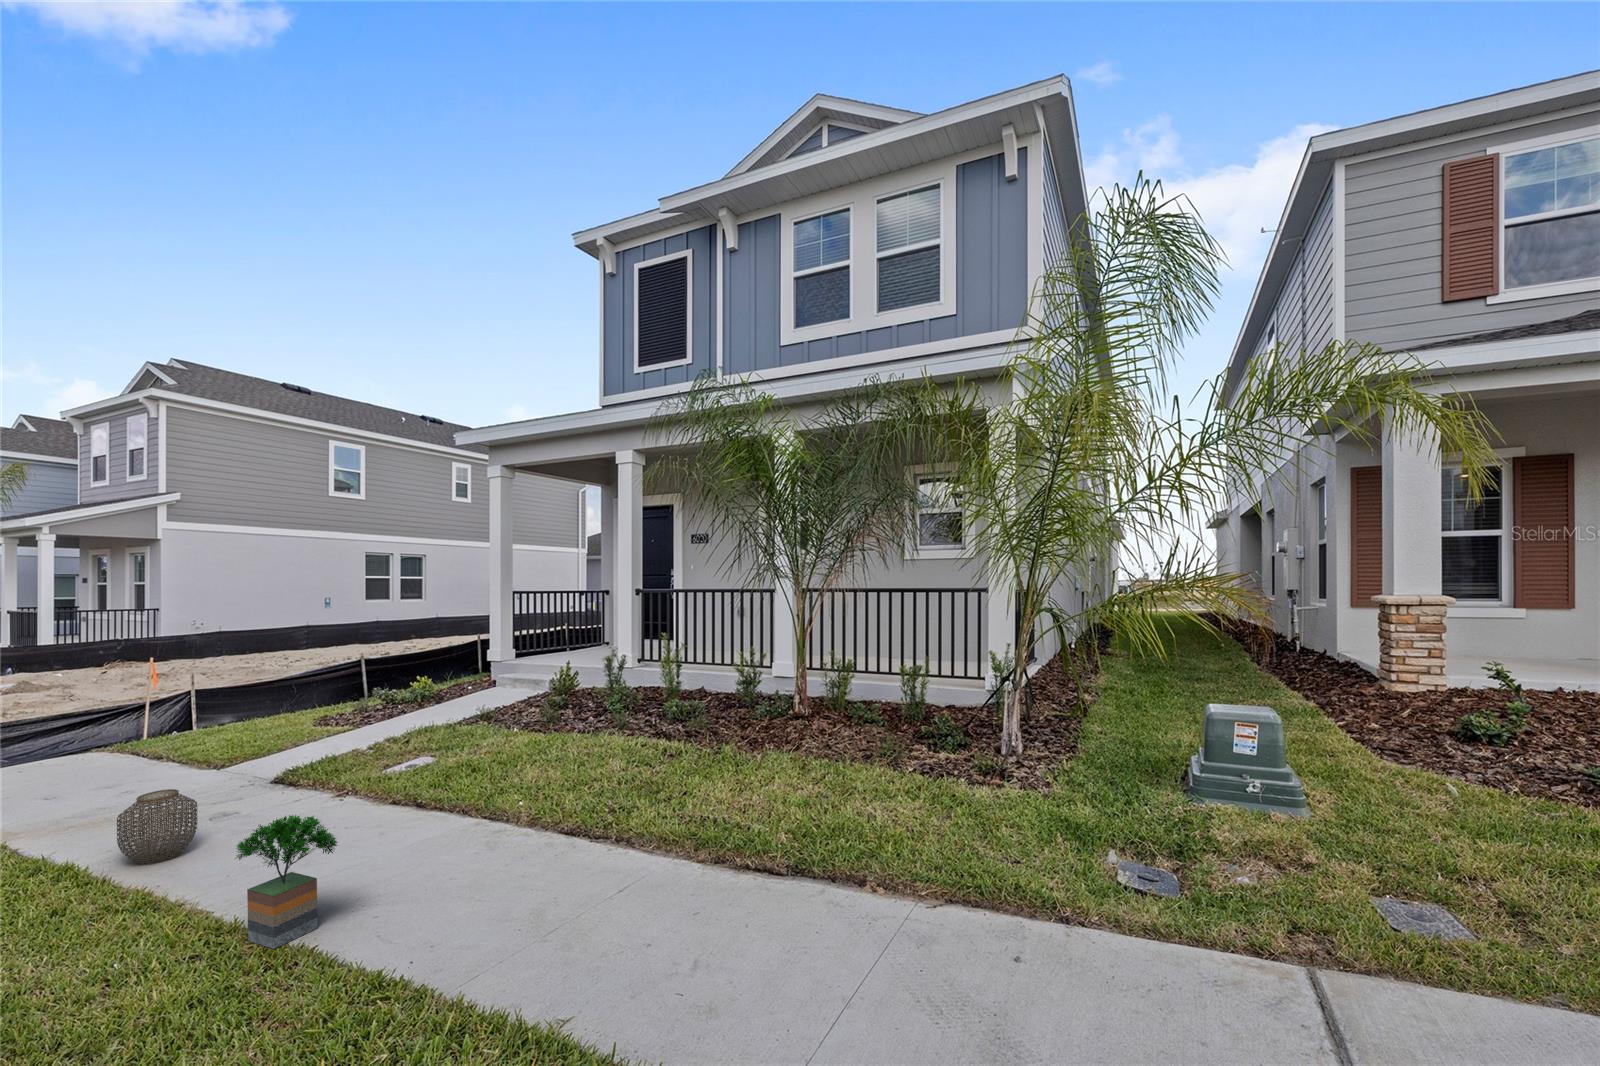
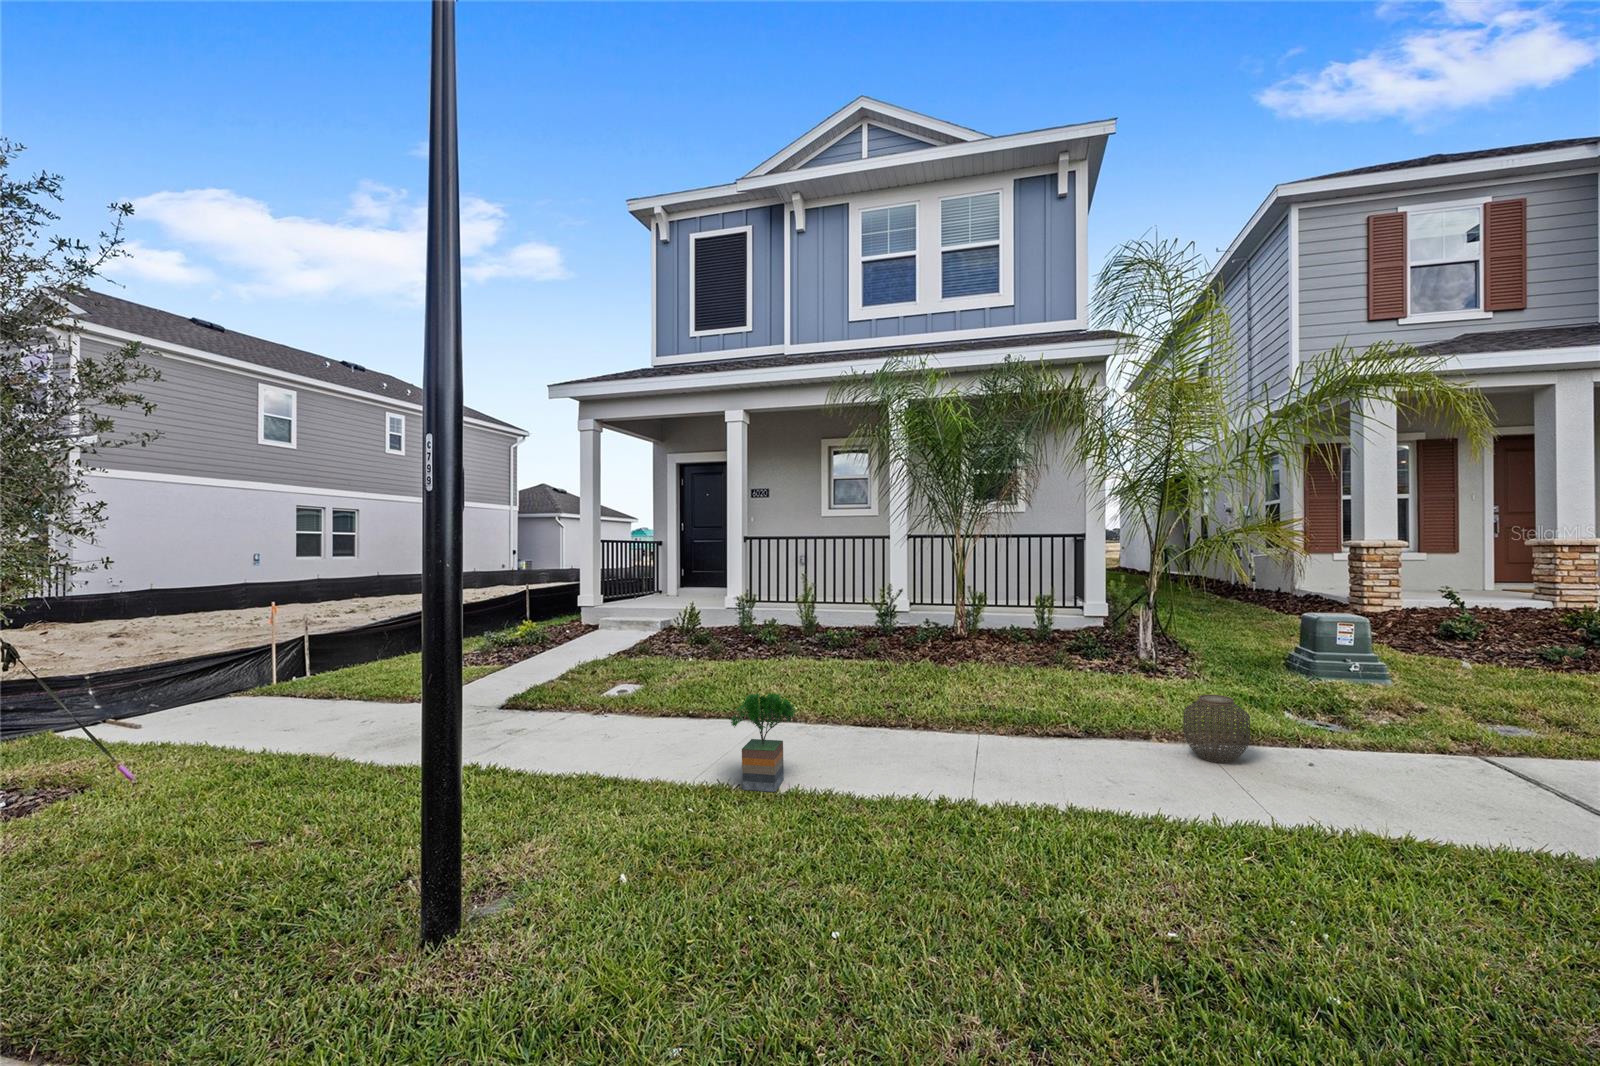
woven basket: present [117,789,198,864] -> present [1184,695,1250,763]

